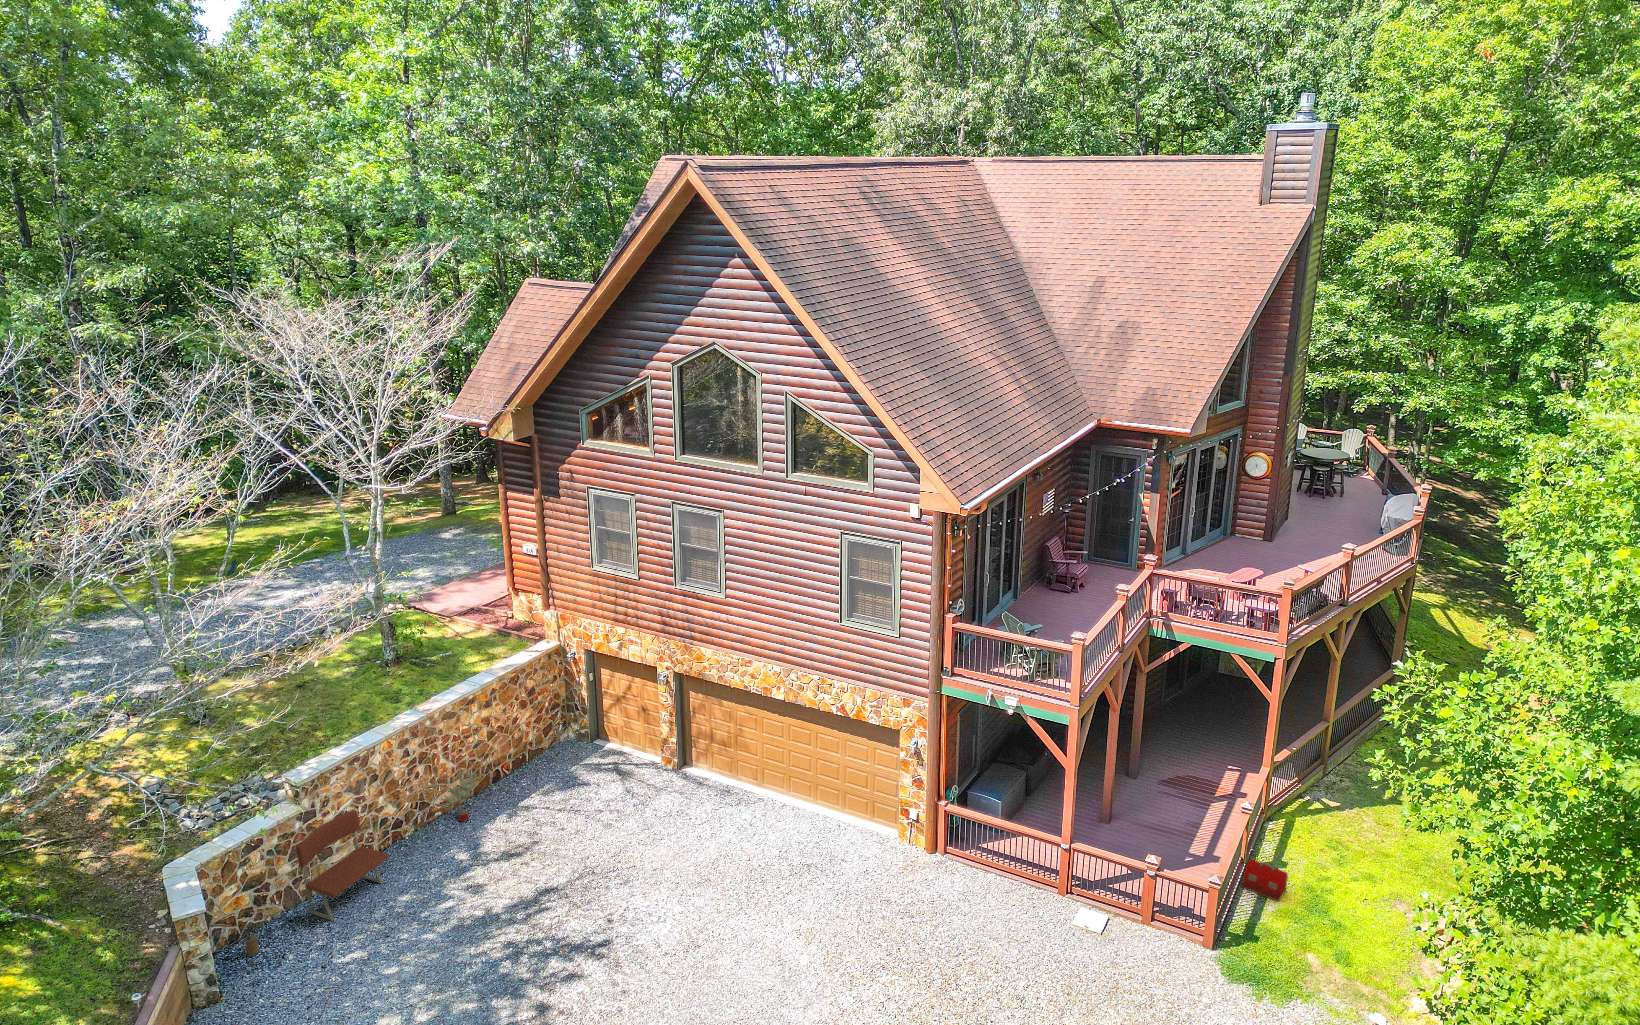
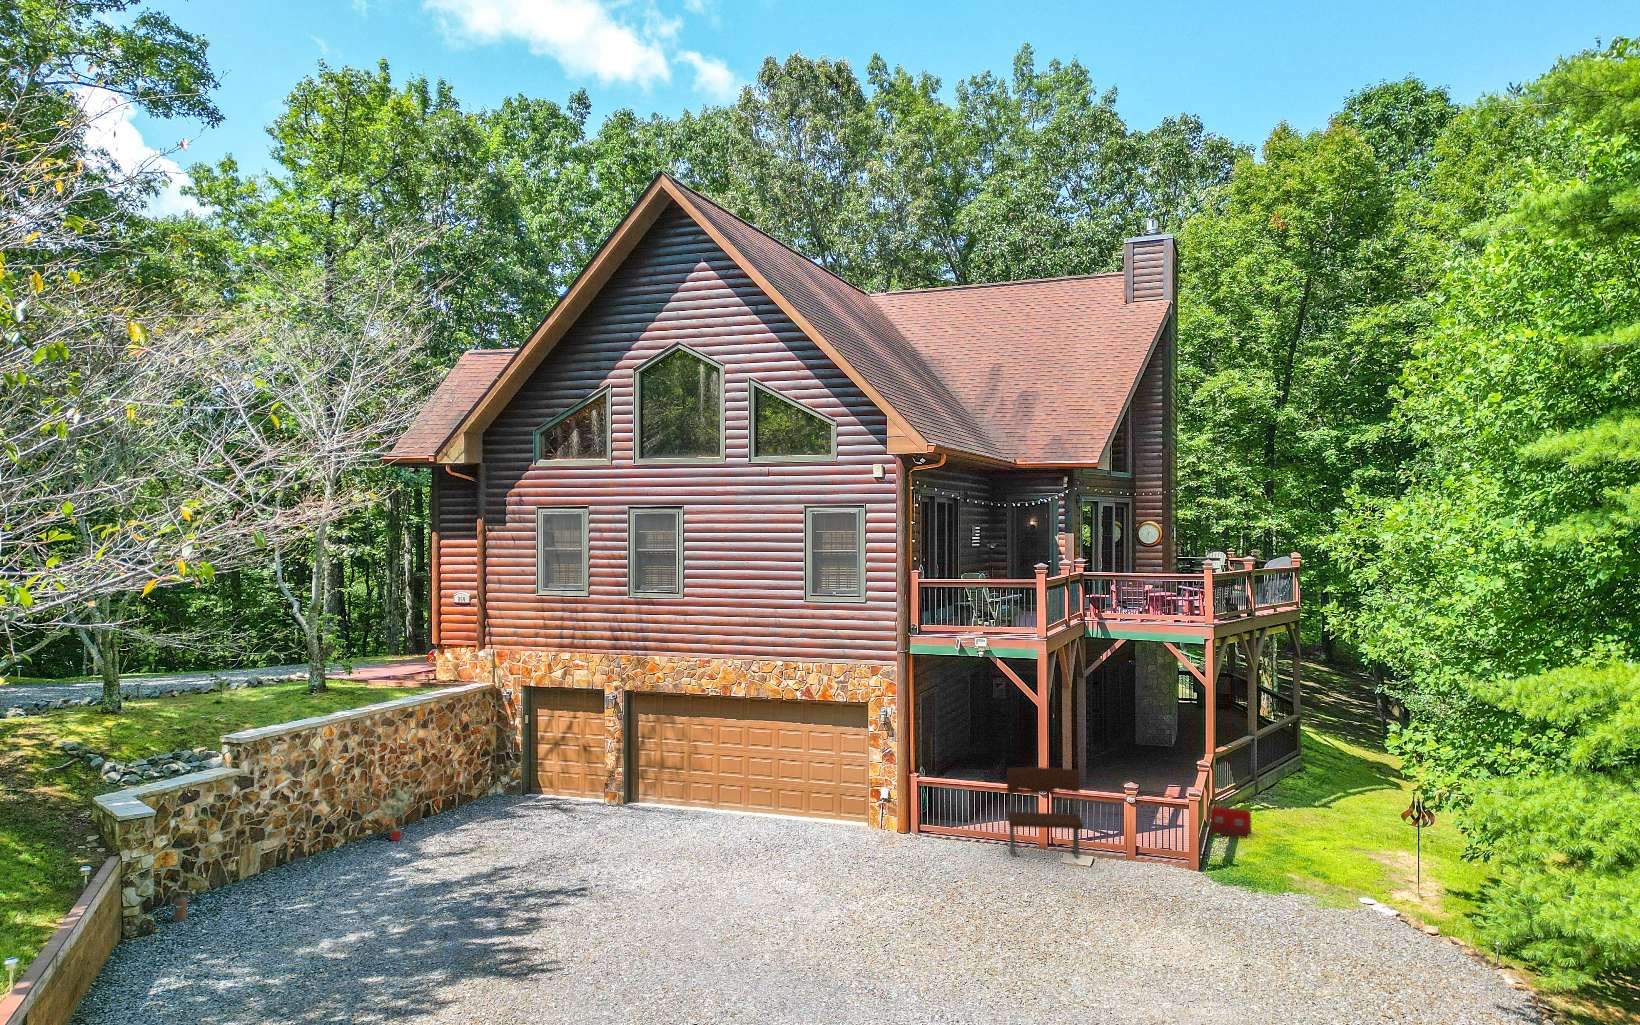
bench: present [296,809,388,921] -> present [1007,767,1083,858]

